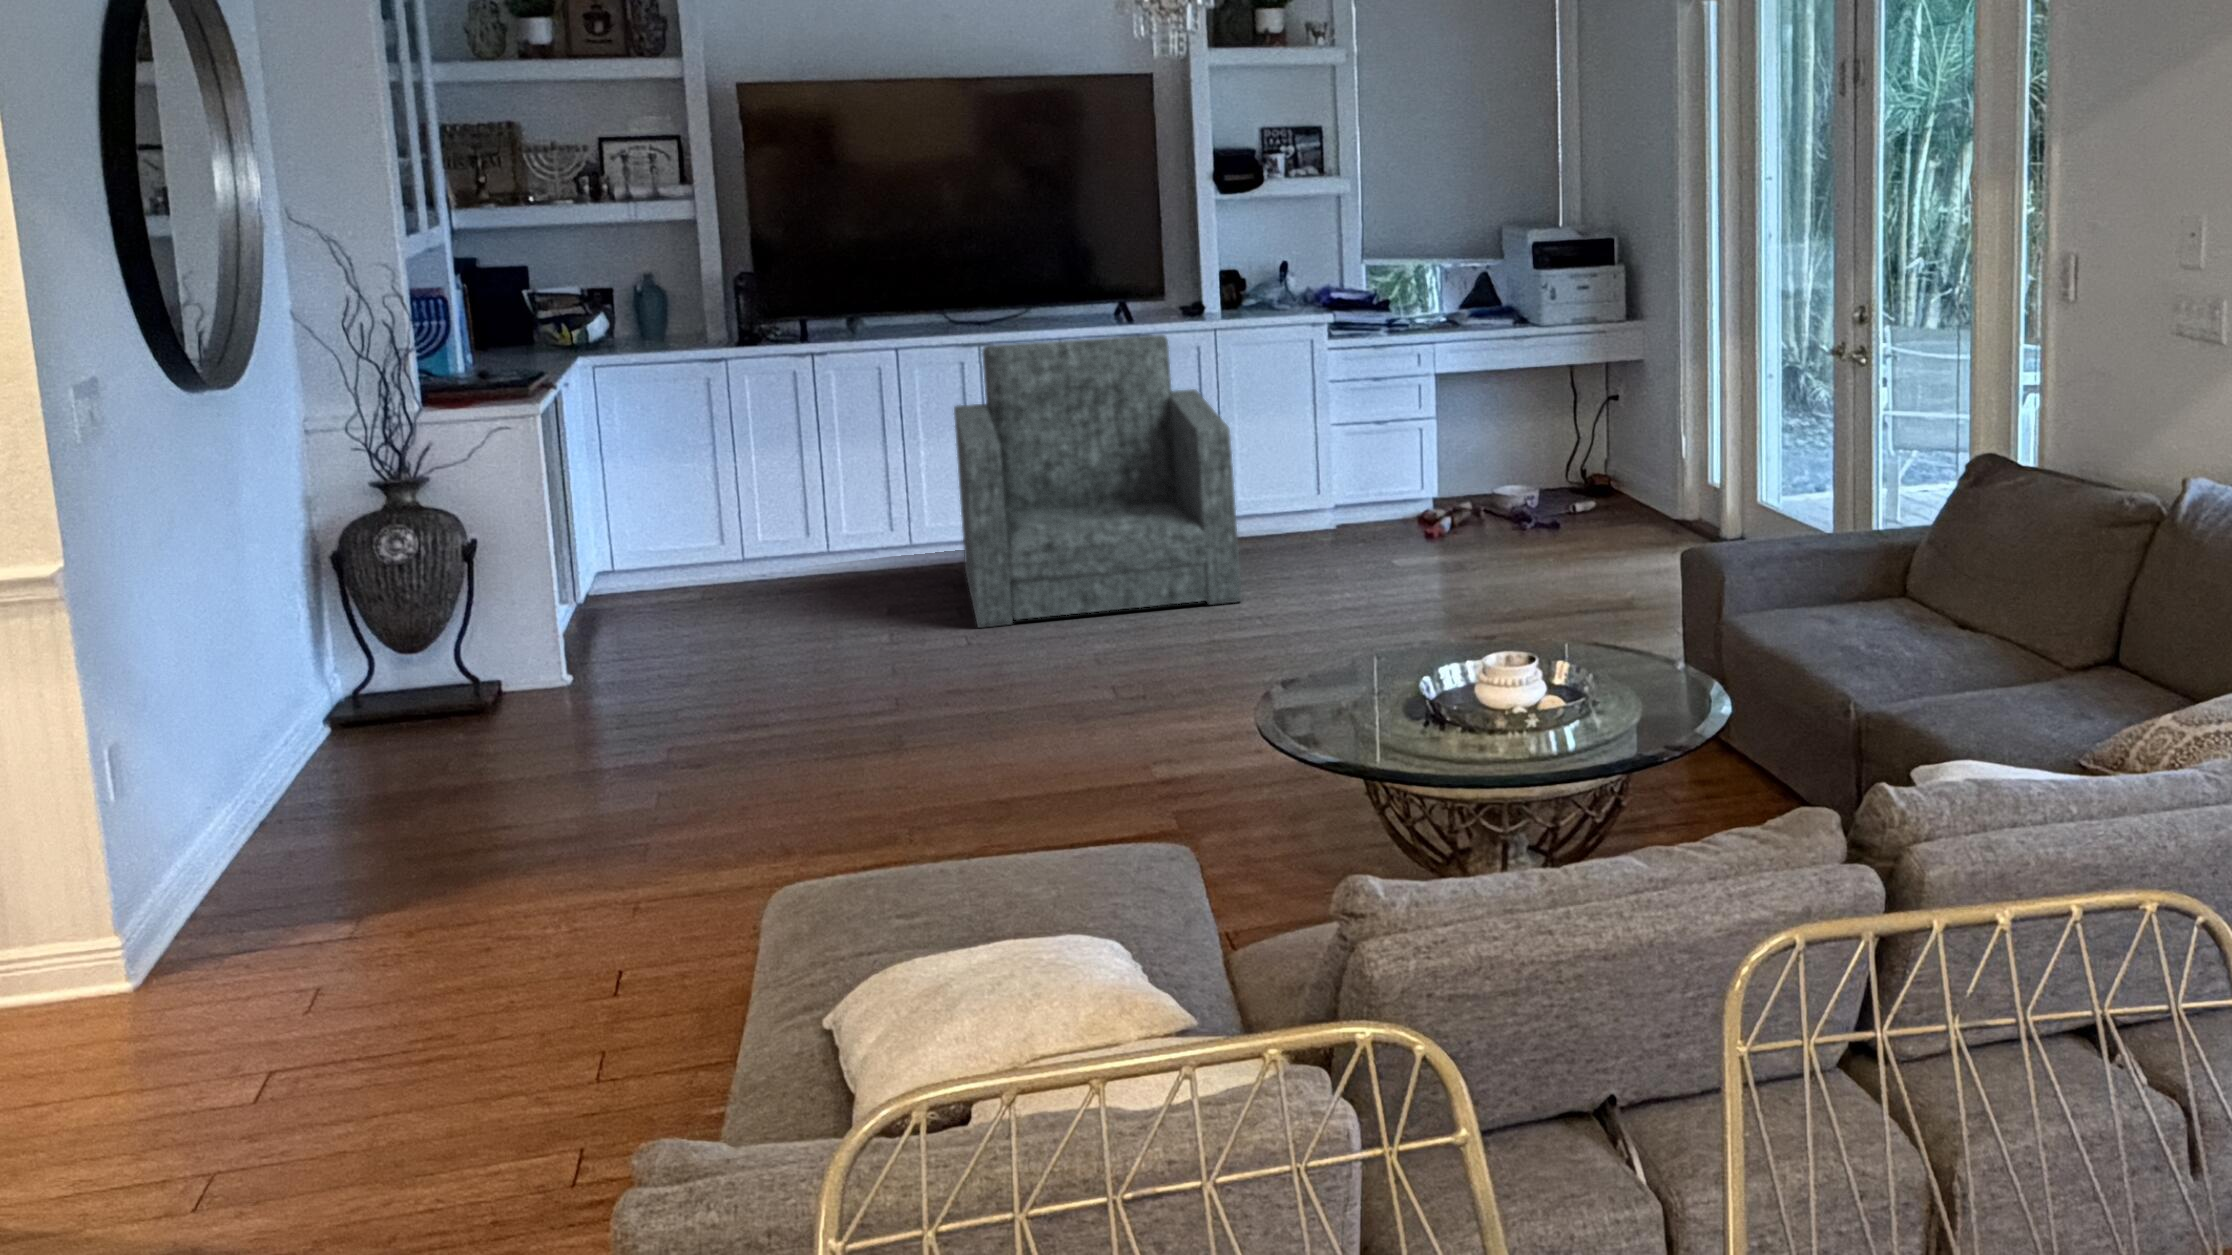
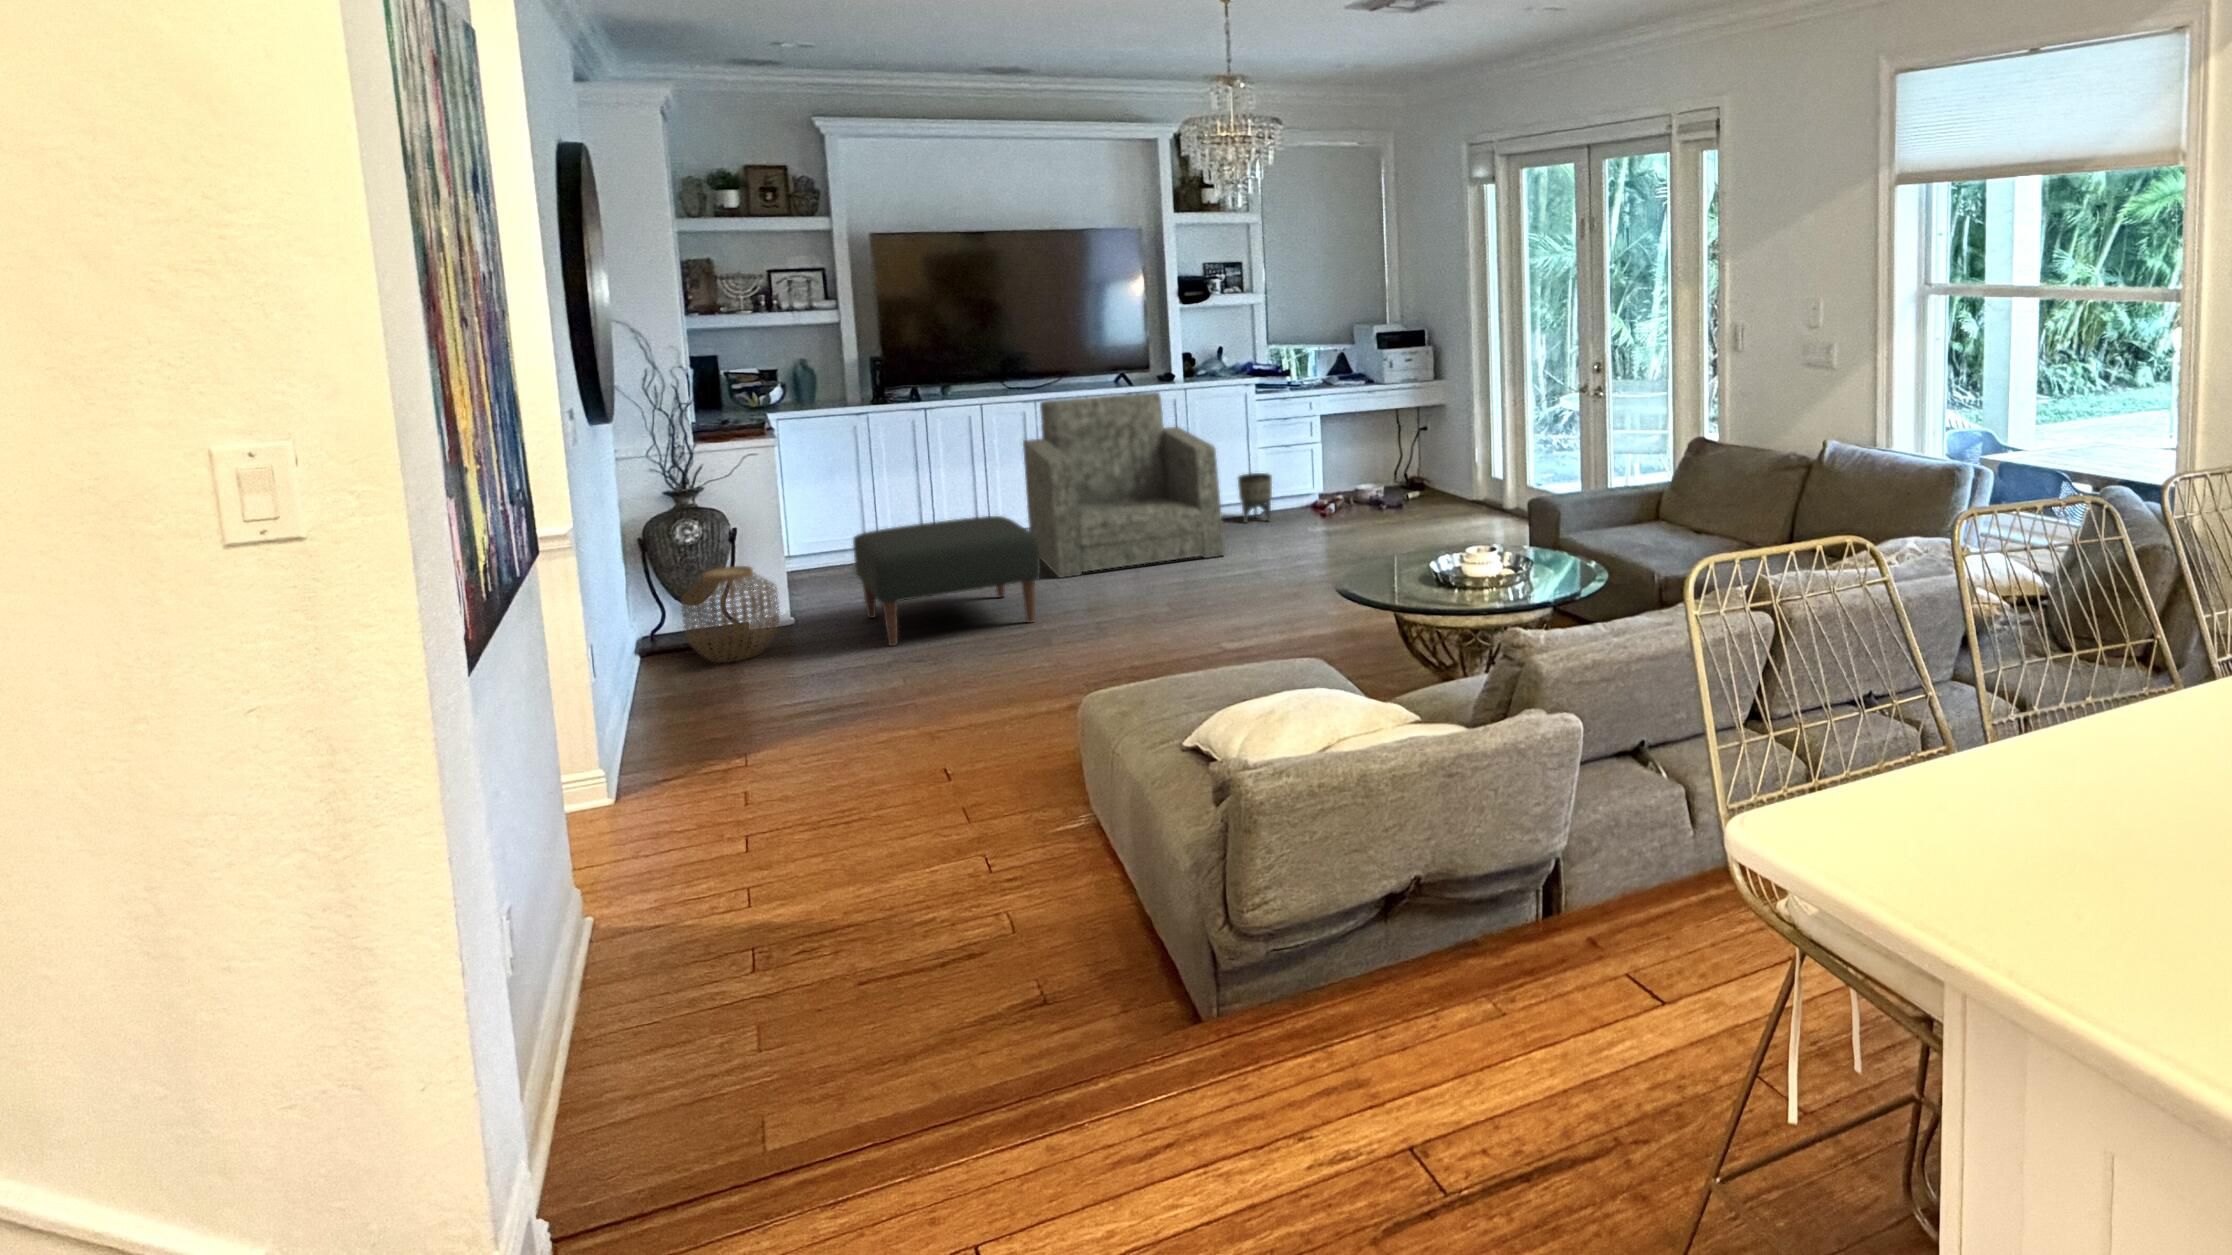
planter: none [1293,464,1347,544] -> present [1238,473,1272,523]
ottoman: none [645,532,905,736] -> present [853,516,1040,646]
woven basket: none [368,601,517,748] -> present [681,566,779,662]

